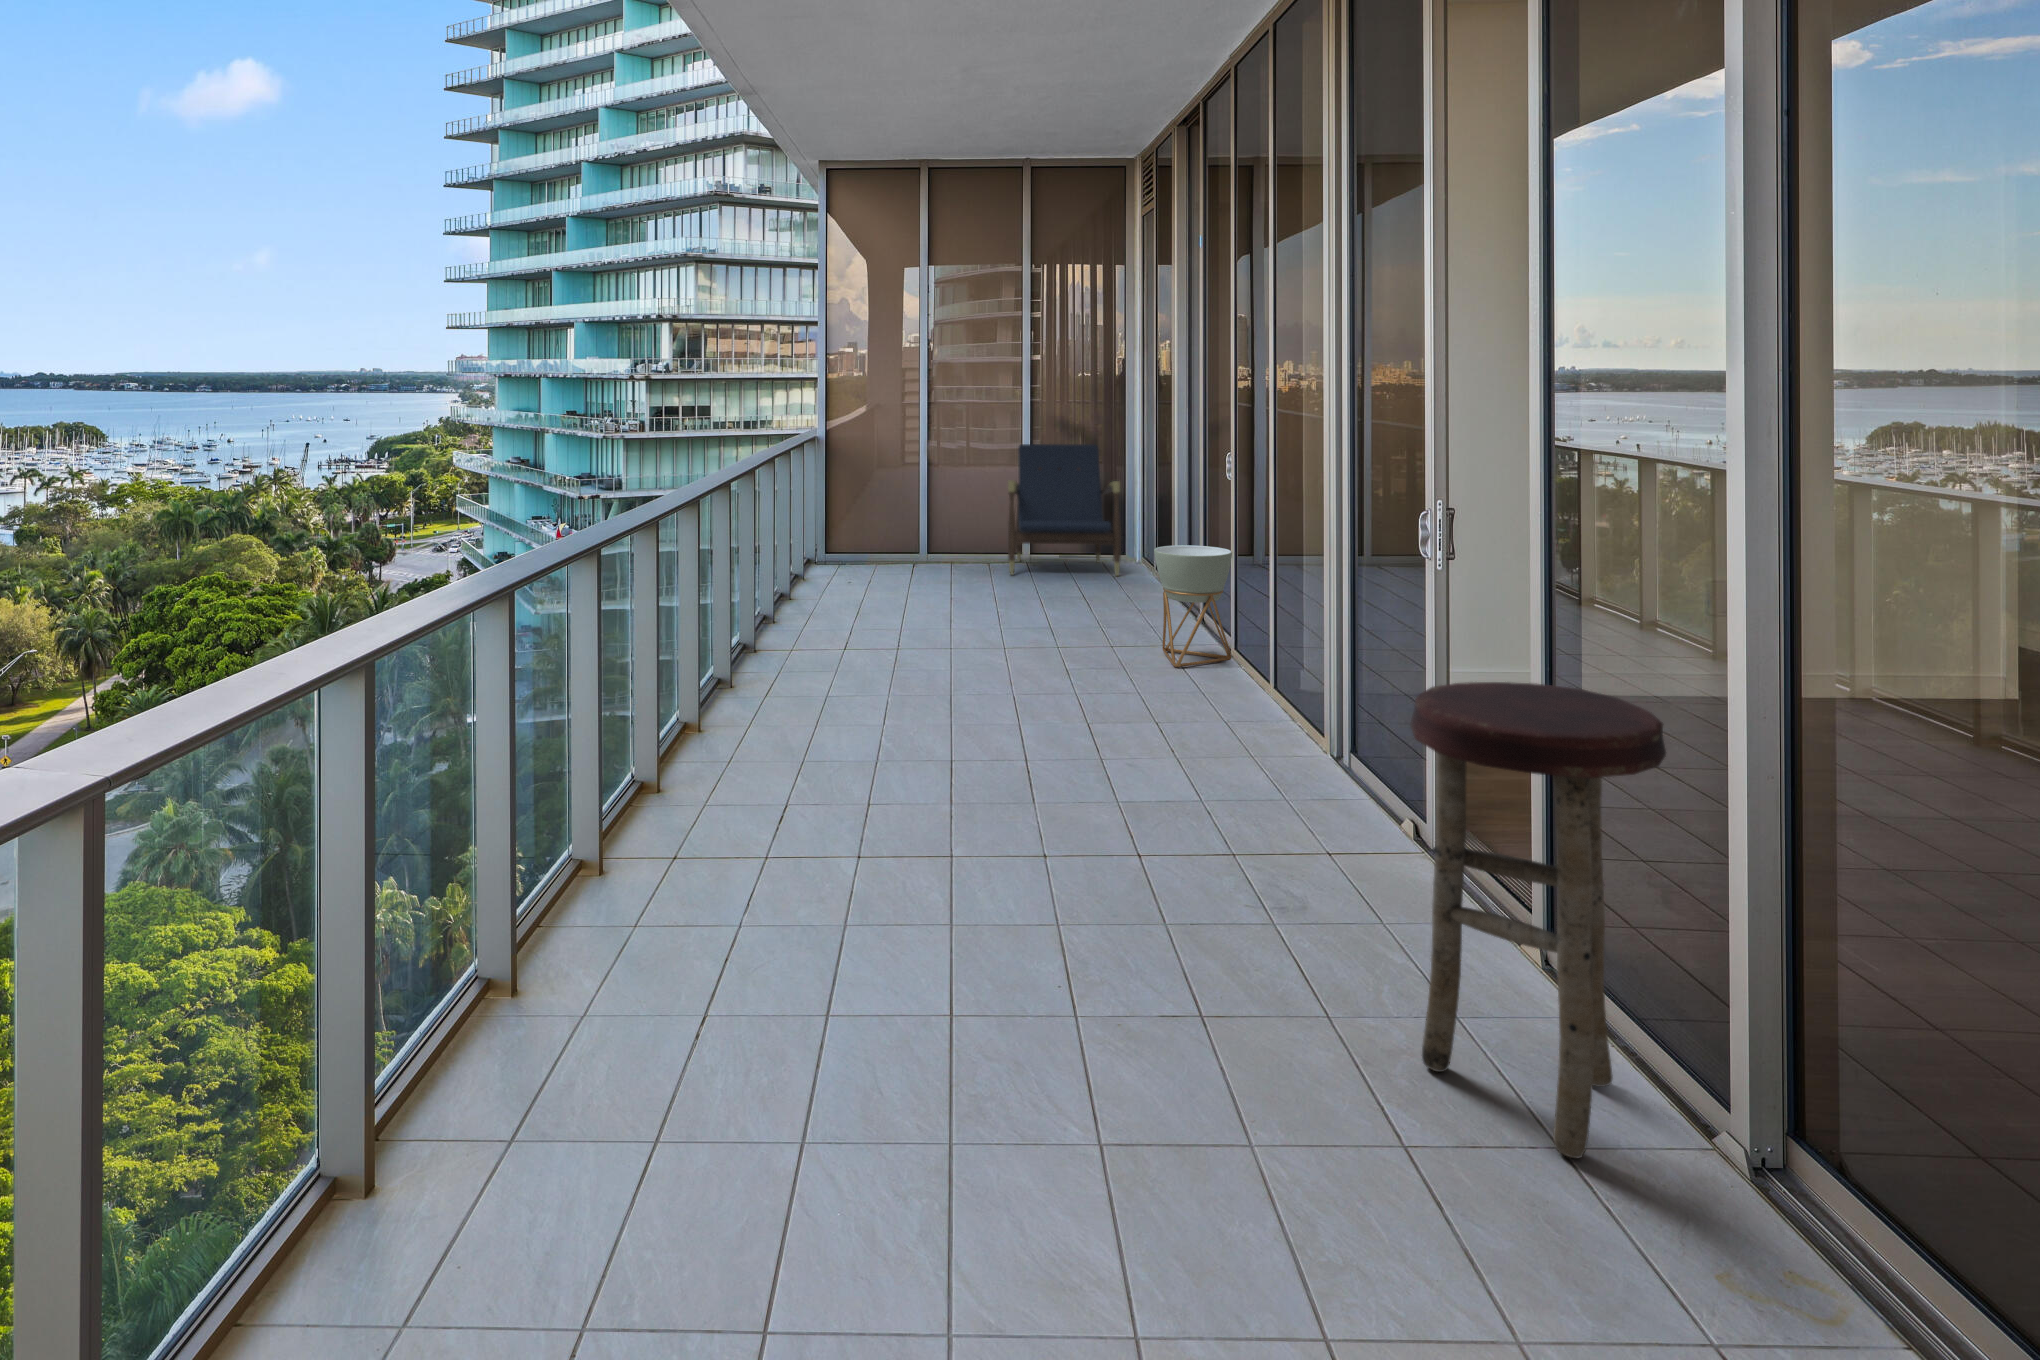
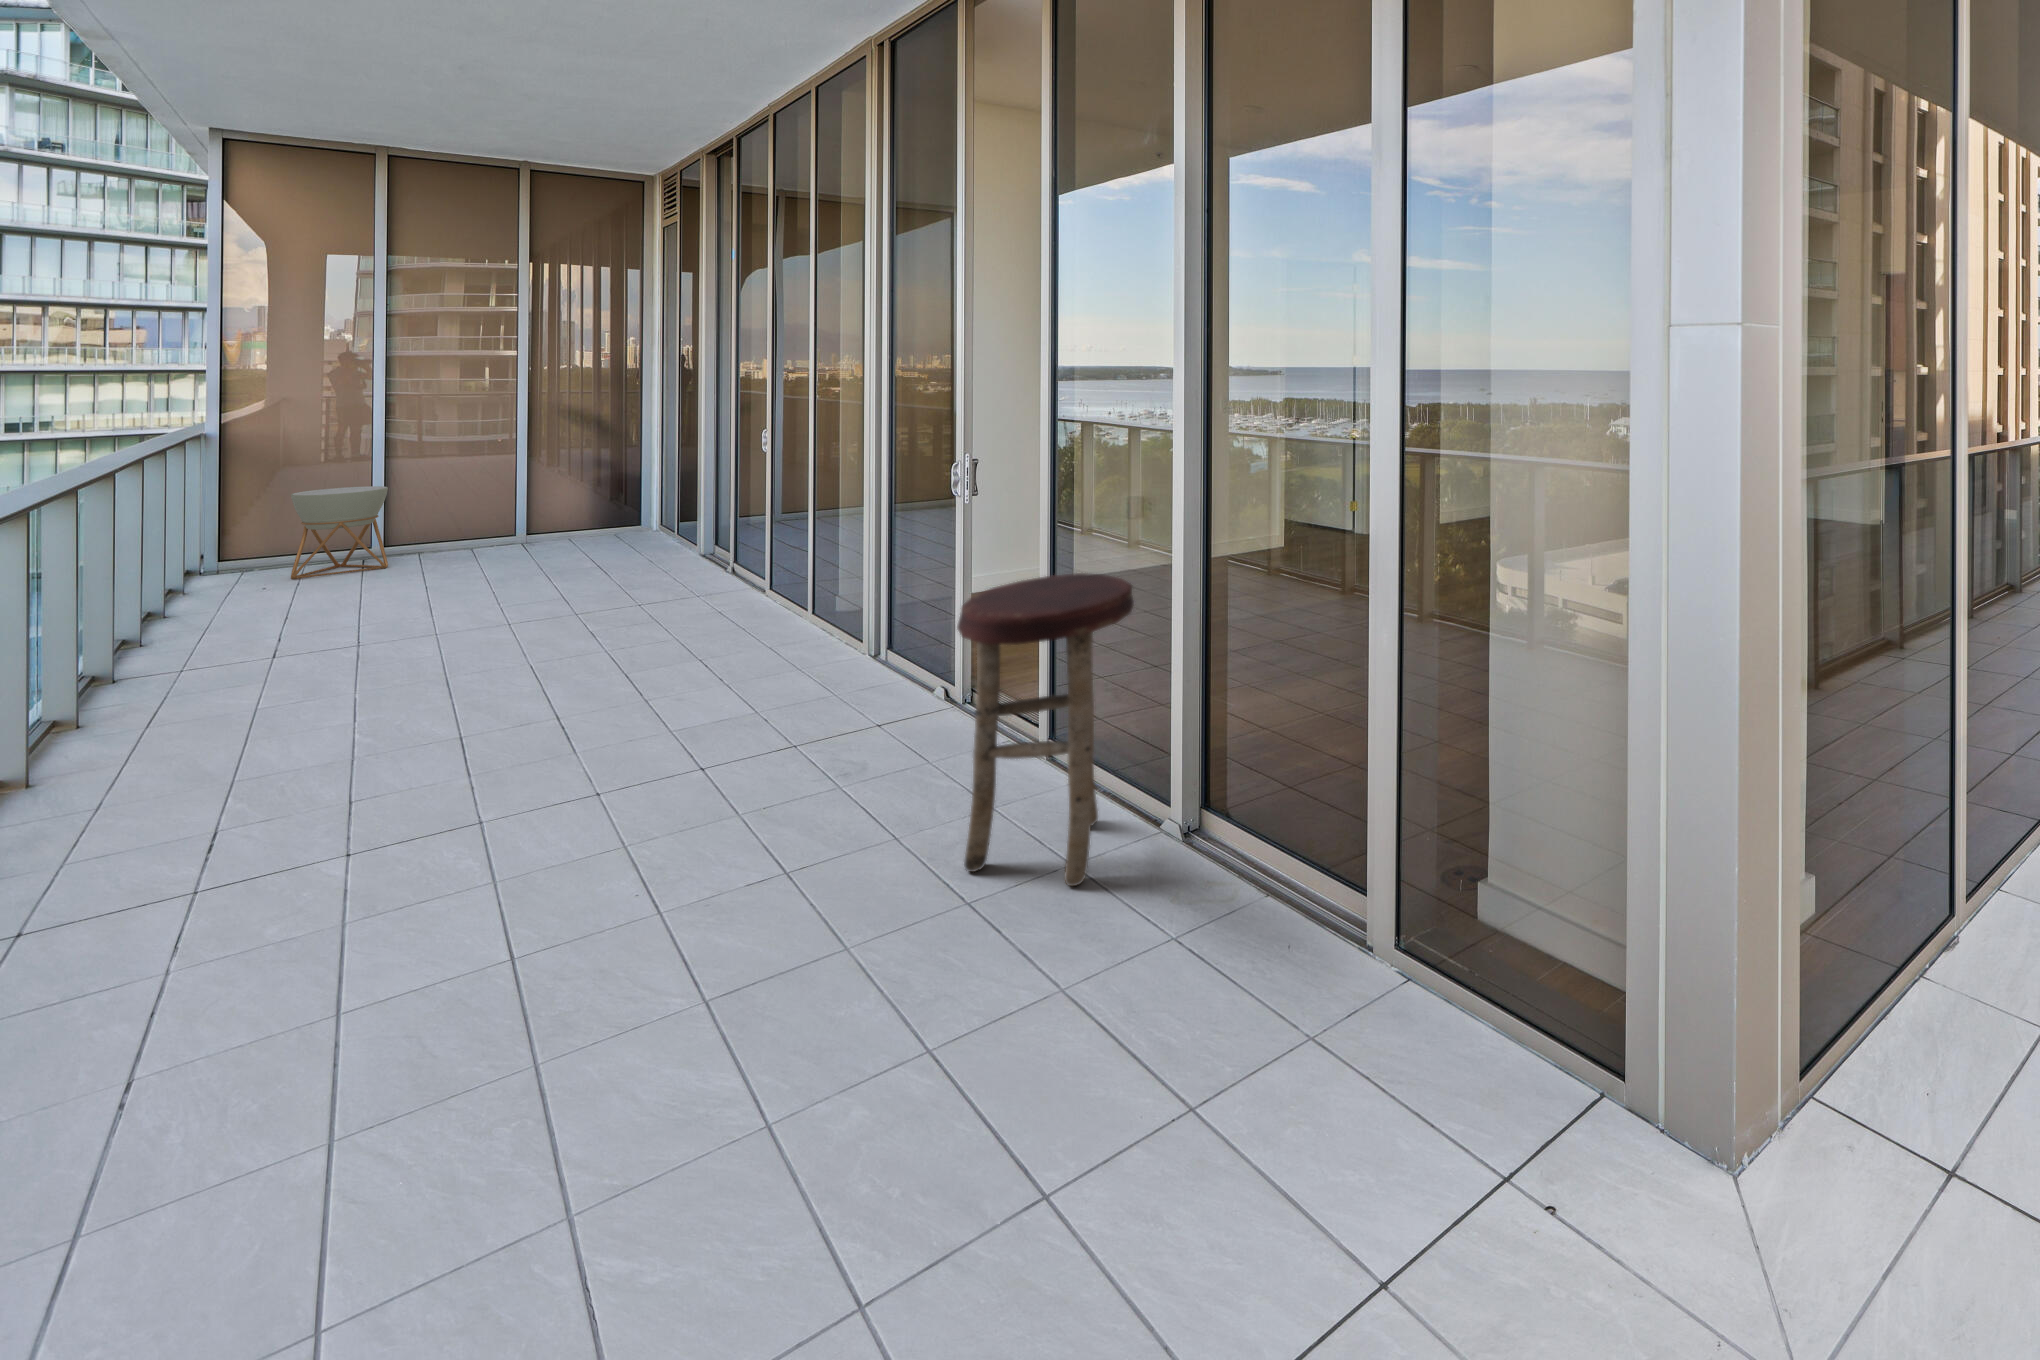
lounge chair: present [1008,444,1121,576] -> none [474,430,634,566]
planter: present [1154,545,1232,667] -> present [291,486,388,579]

